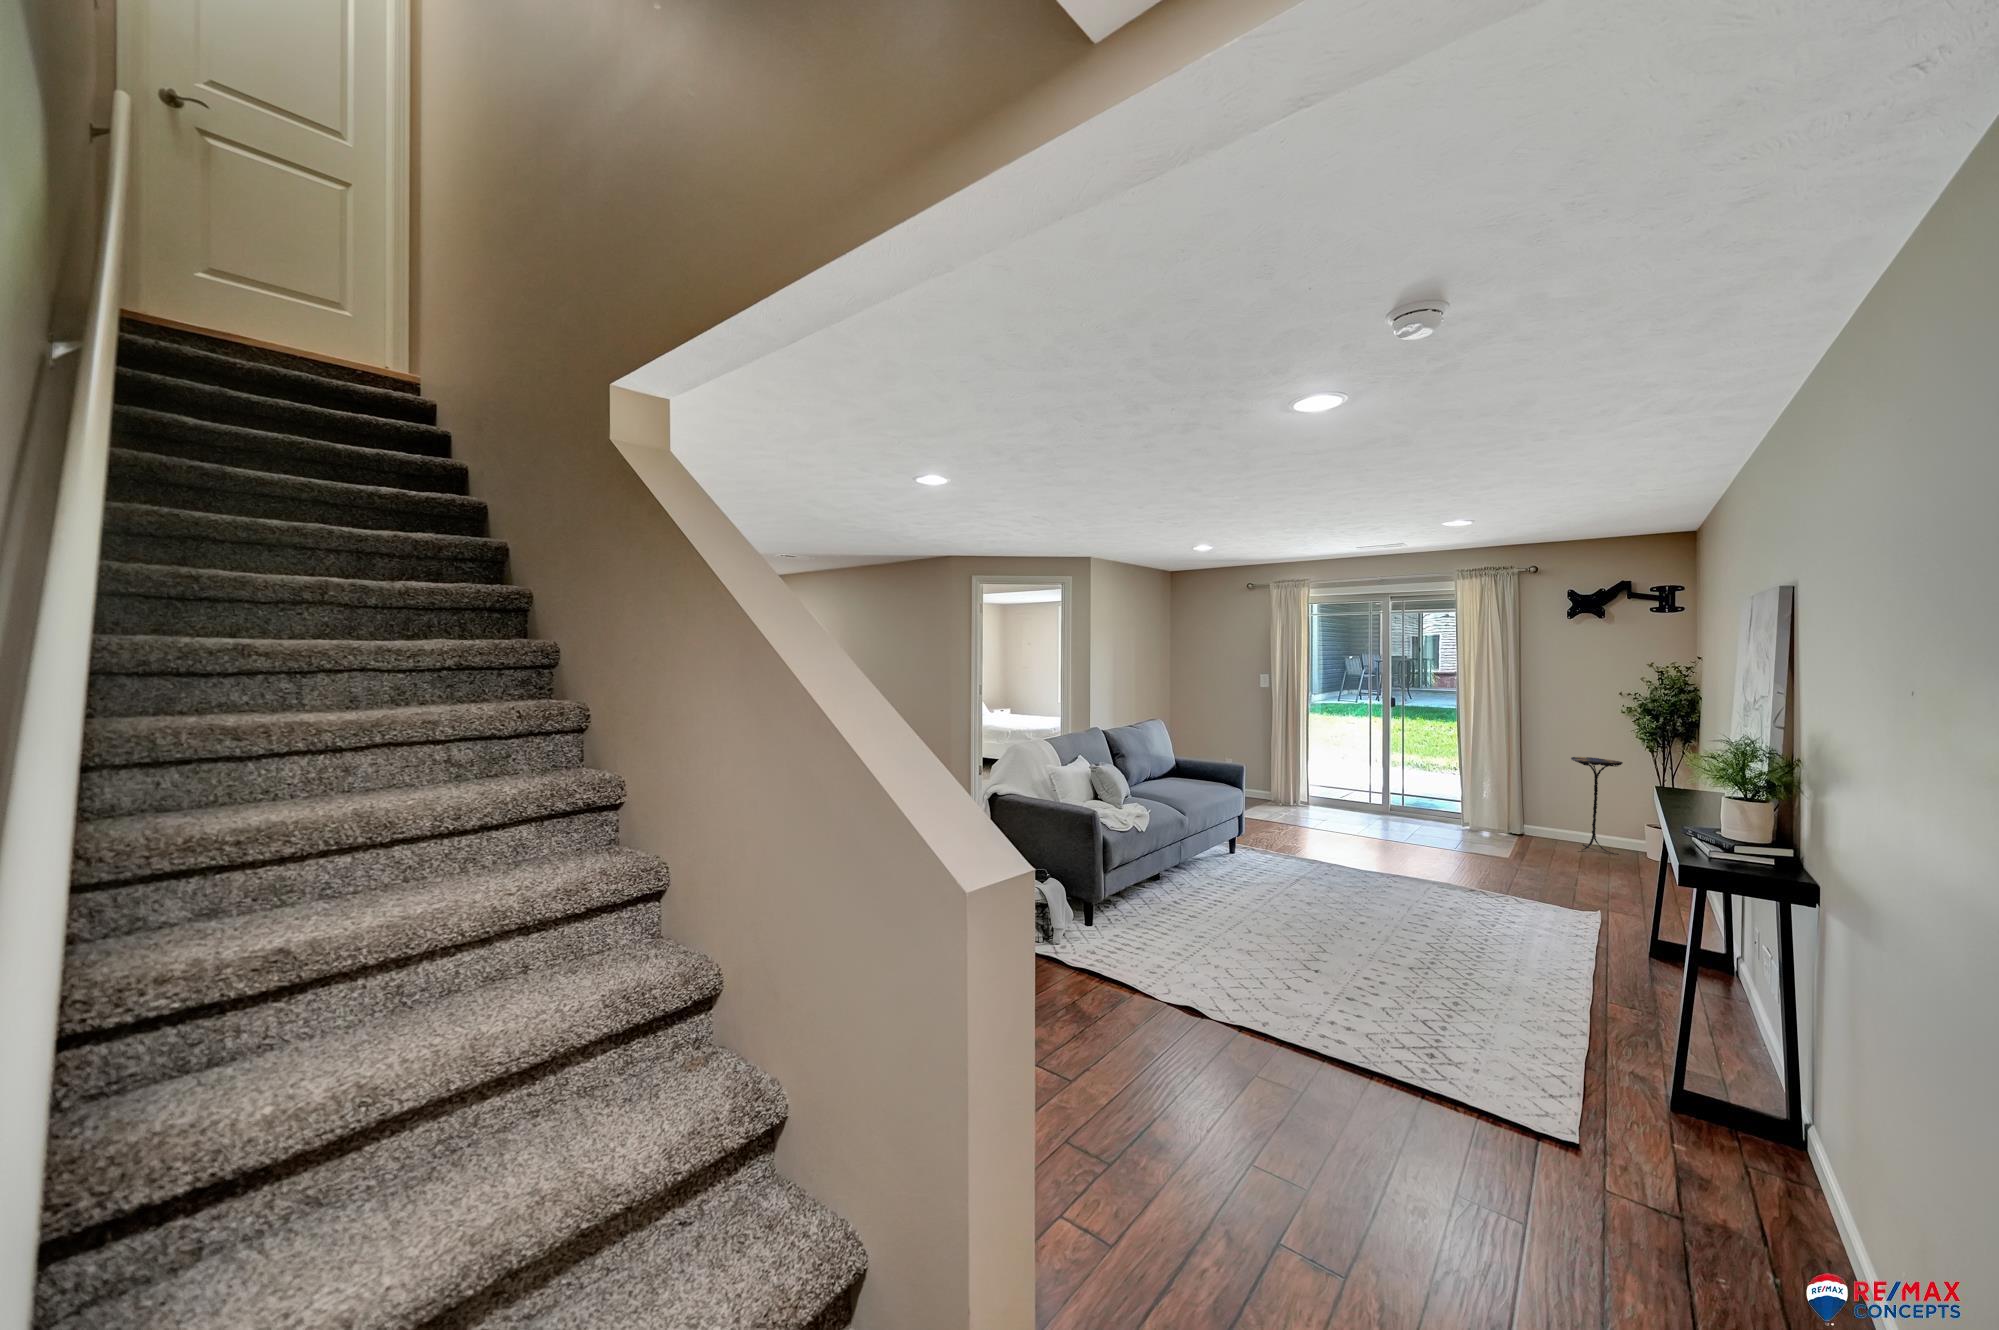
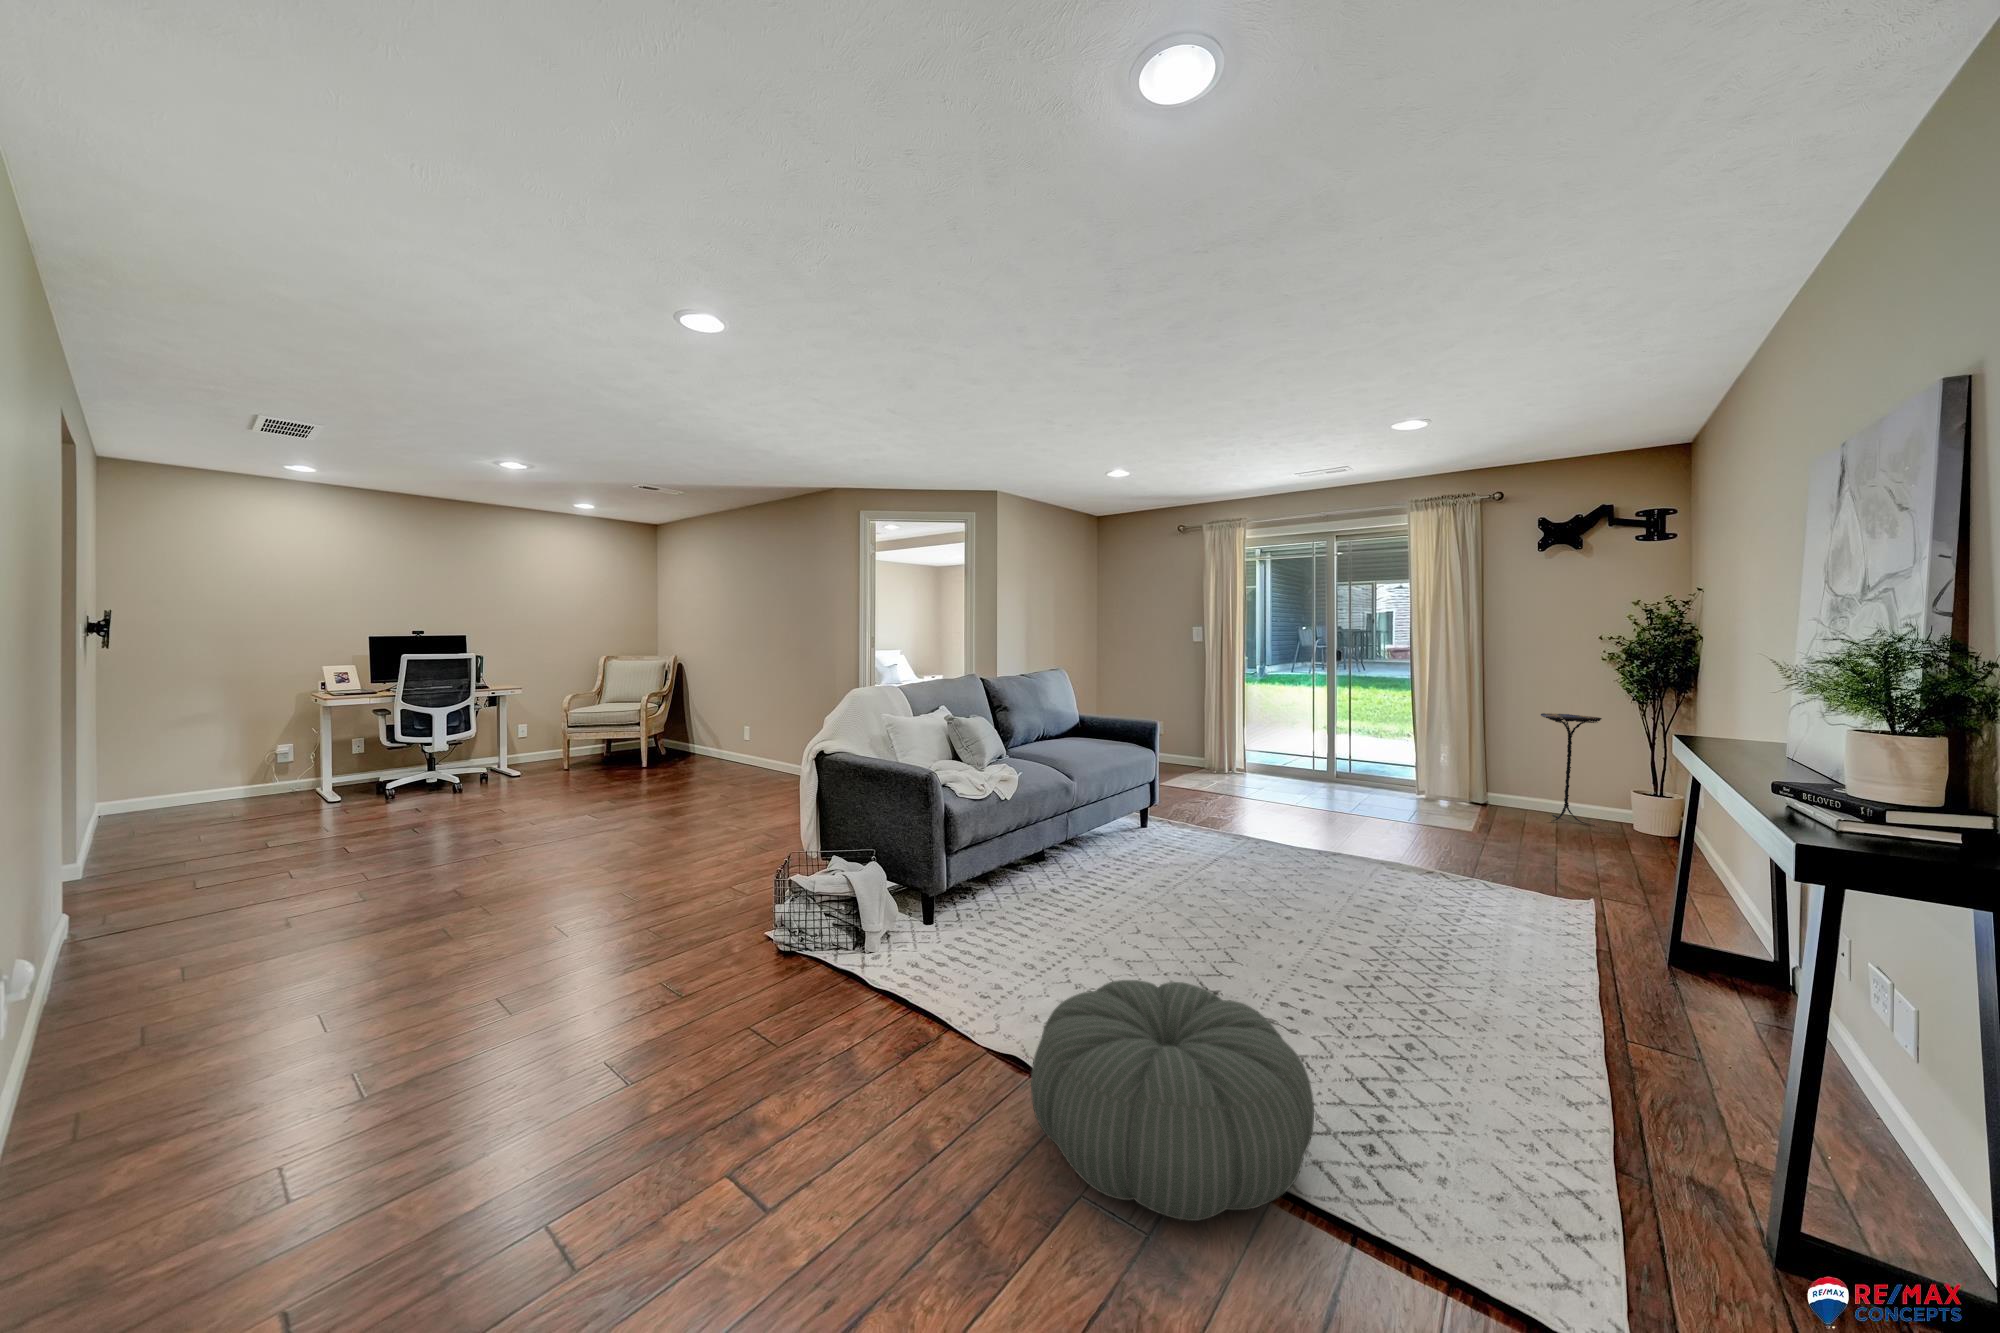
pouf: none [1217,956,1397,1084] -> present [1031,980,1314,1221]

